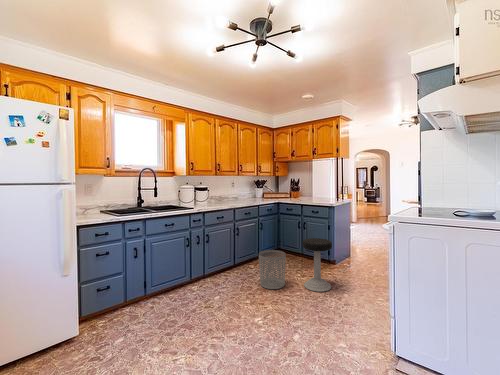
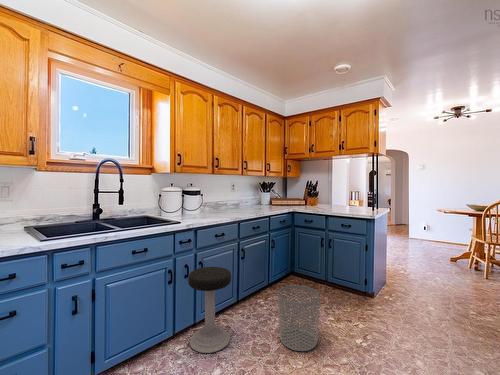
stool: present [303,238,332,292] -> present [188,267,231,353]

